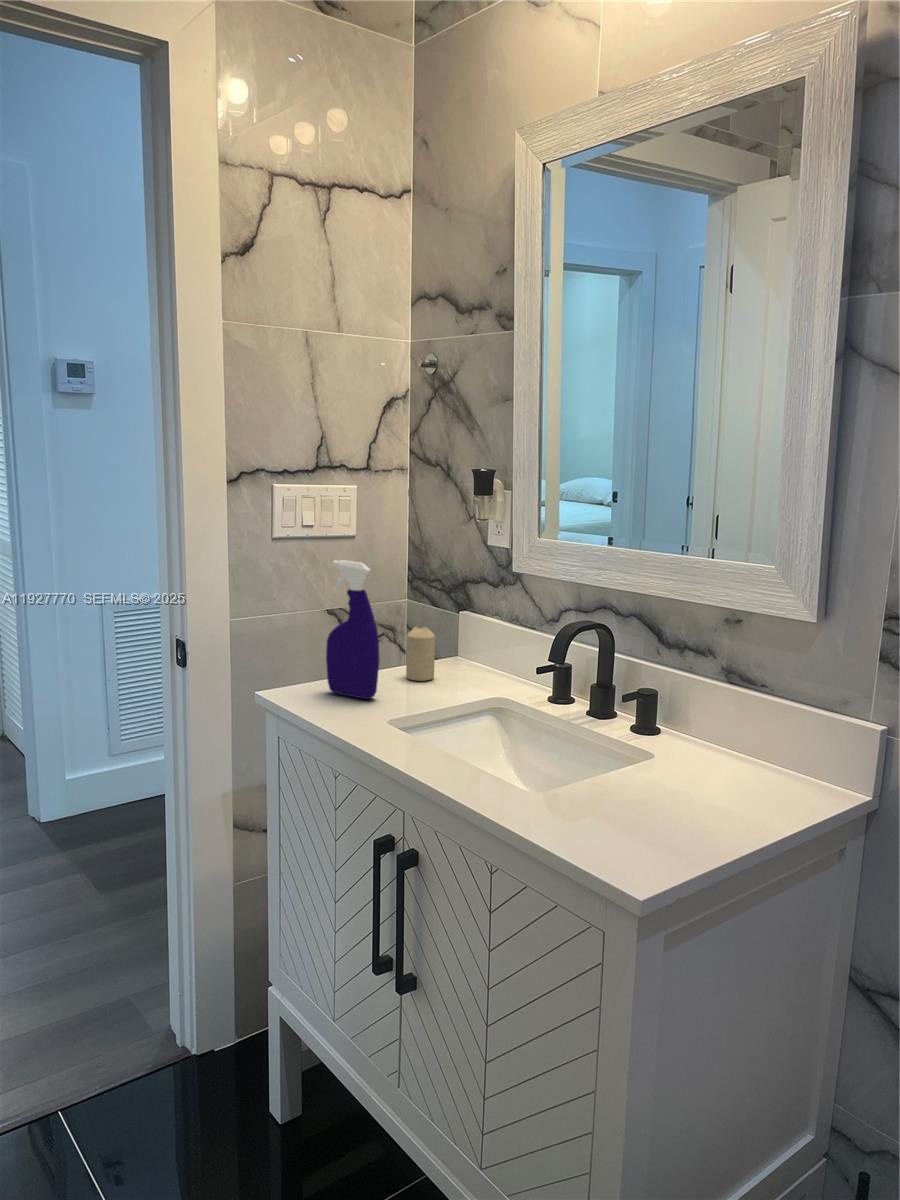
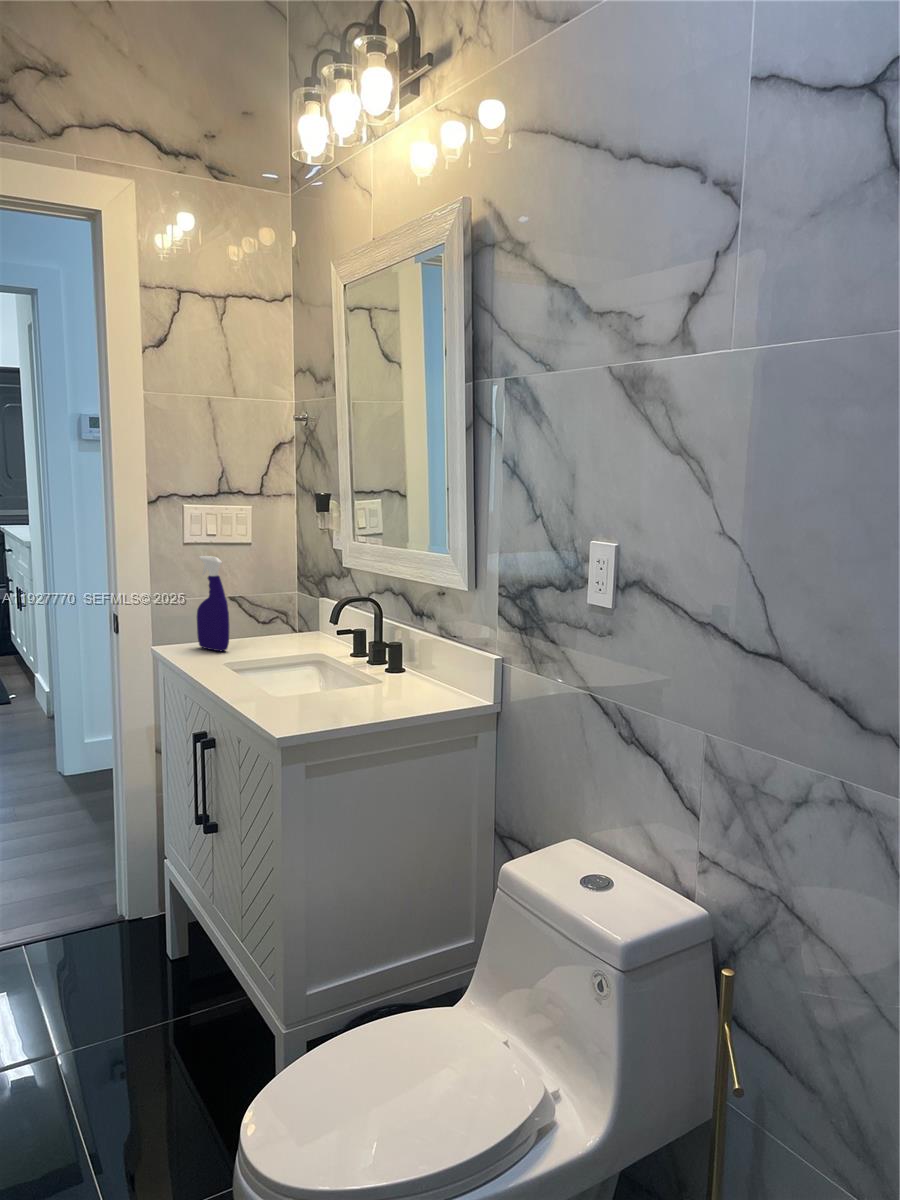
candle: present [406,627,435,681] -> none [264,605,284,643]

